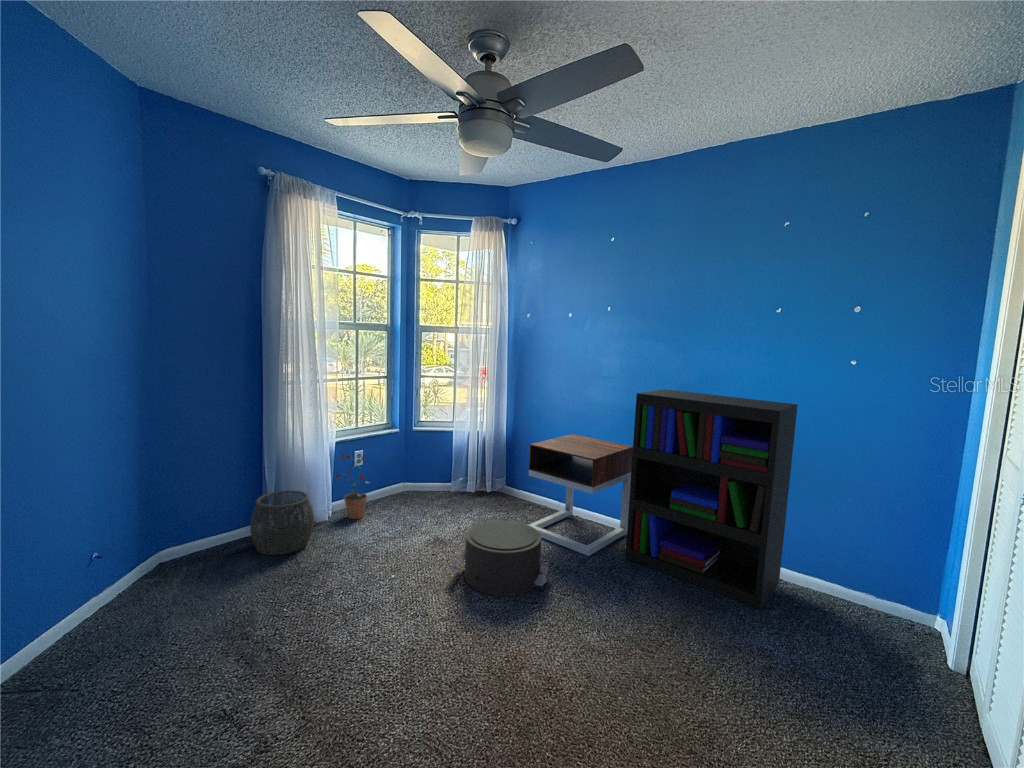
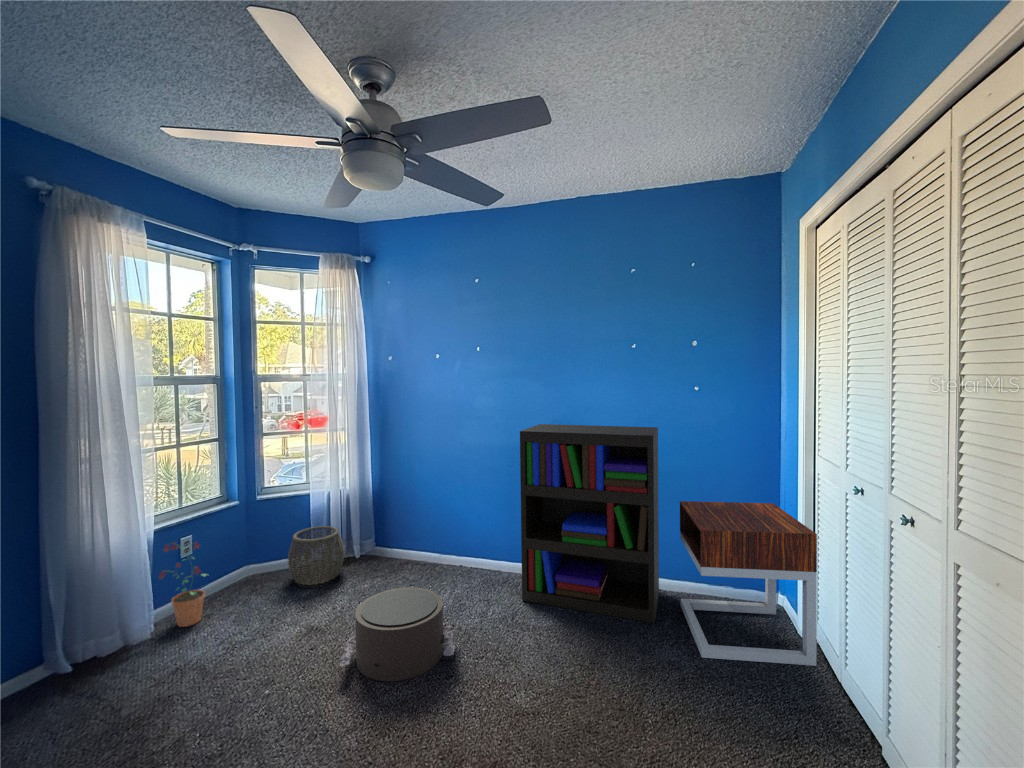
nightstand: present [529,434,633,556] -> present [680,501,817,666]
woven basket: present [250,490,314,555] -> present [288,526,344,586]

